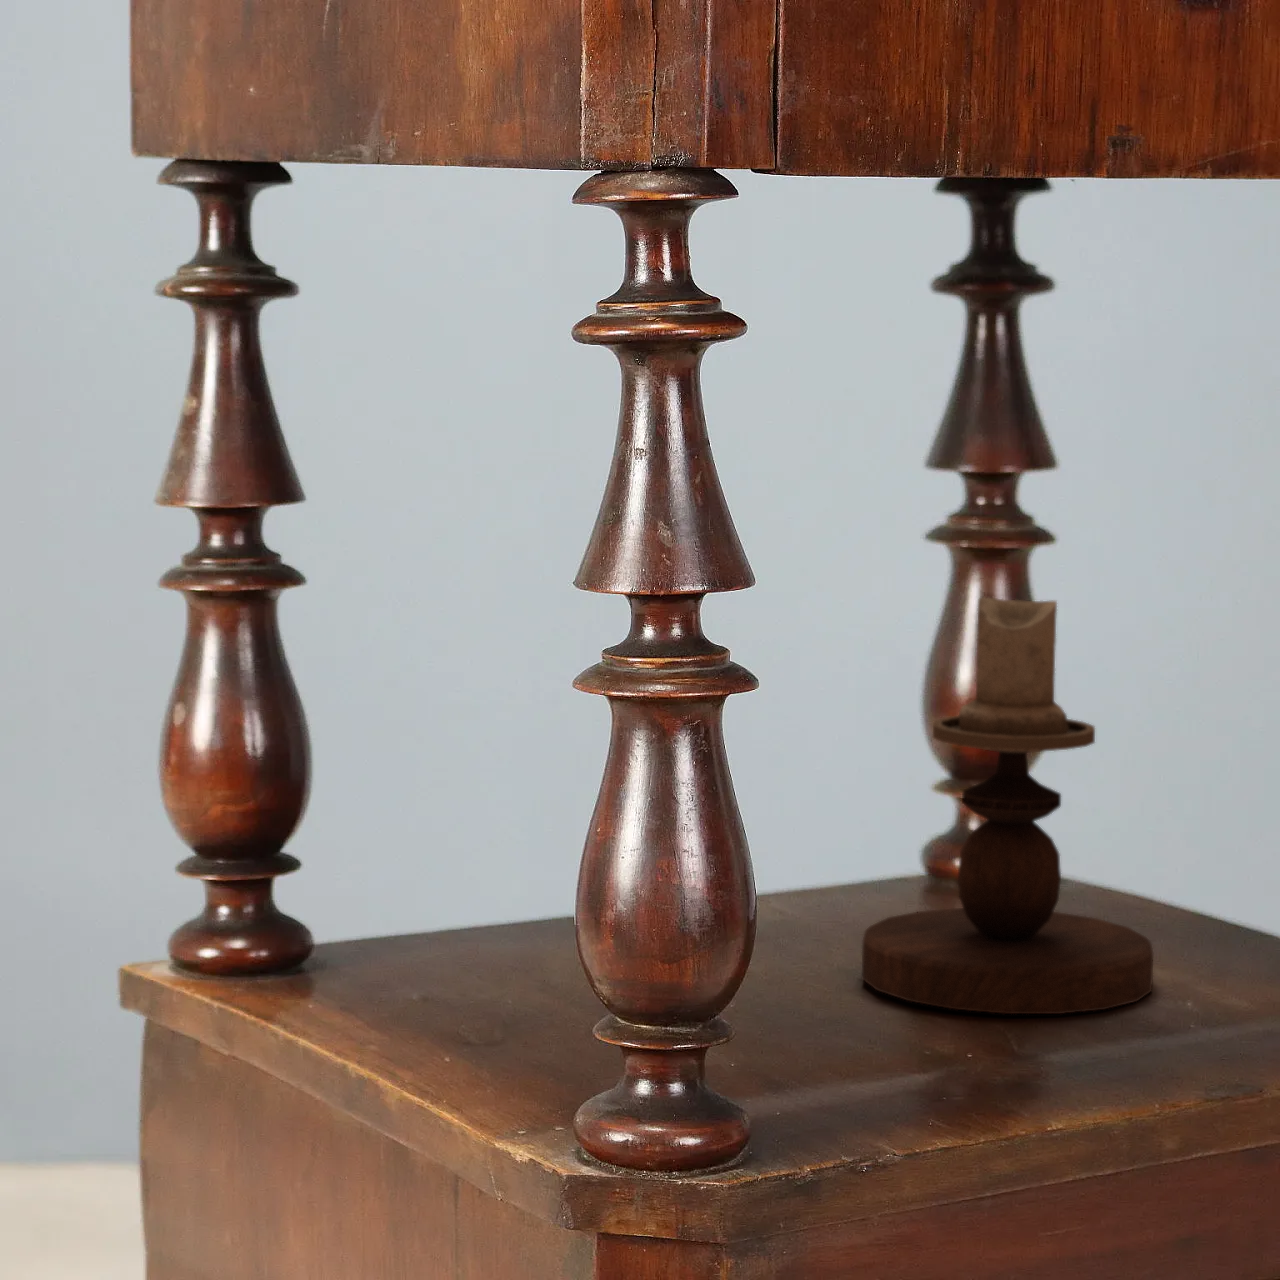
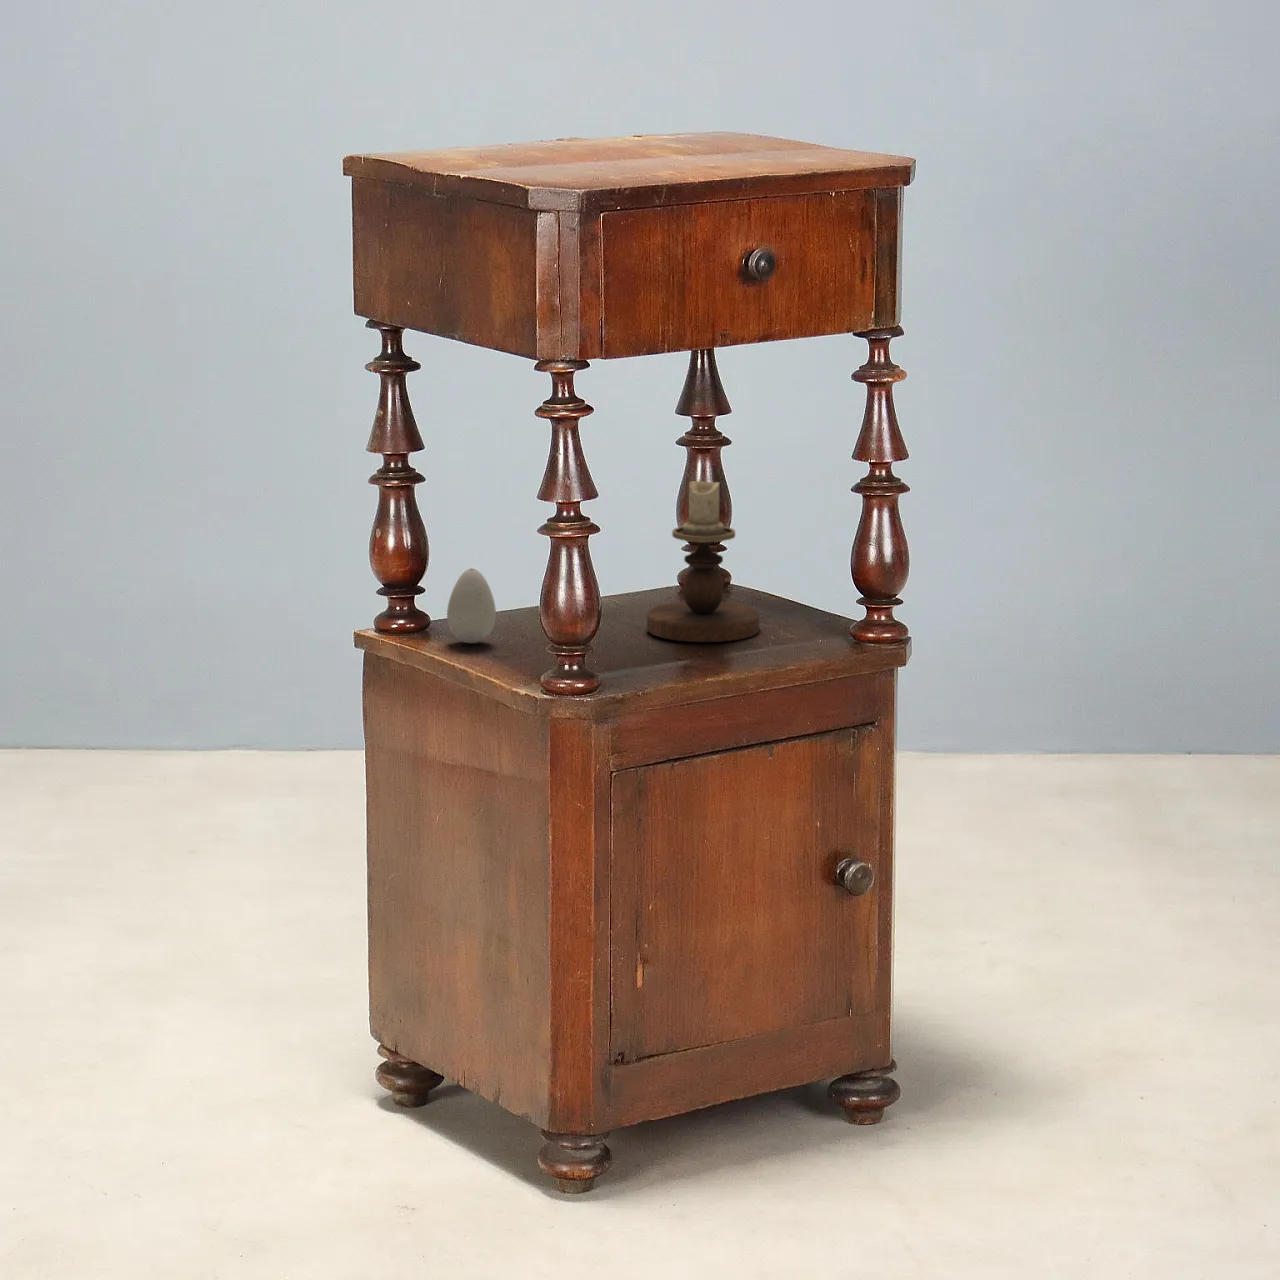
decorative egg: none [343,806,470,1003] -> present [447,569,496,643]

